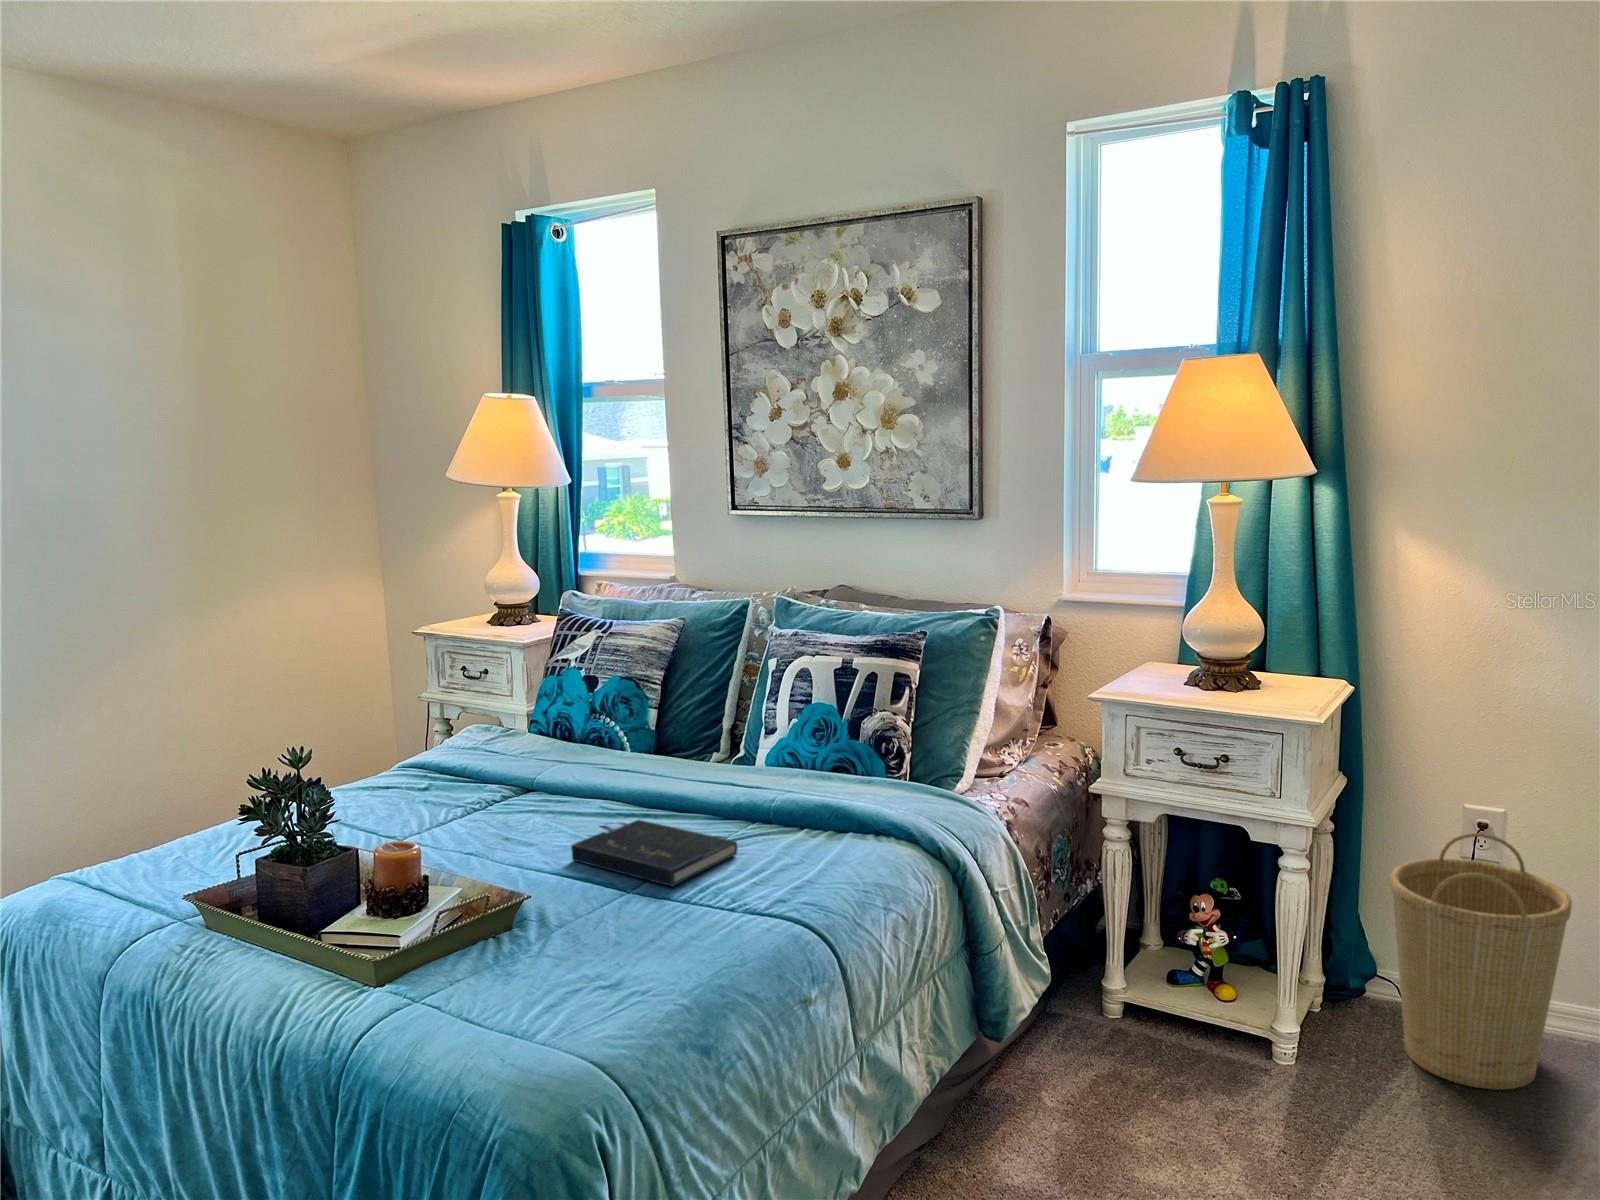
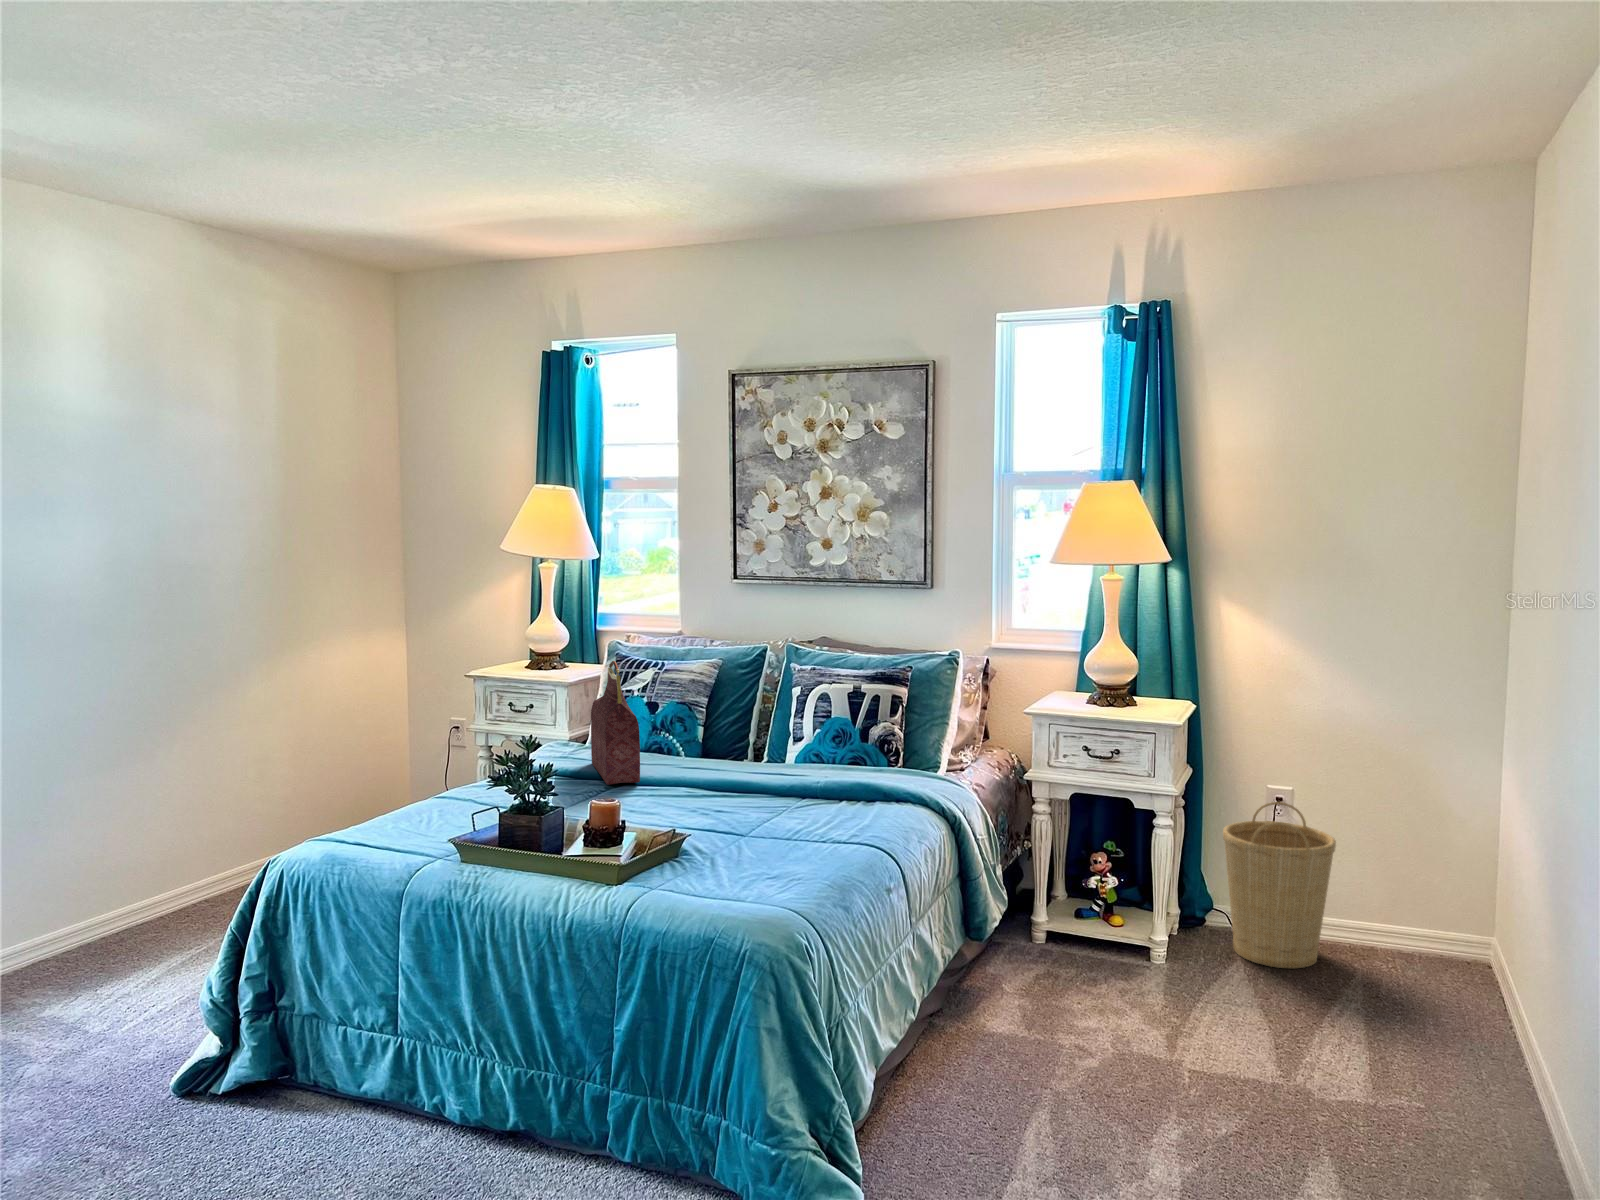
handbag: none [487,627,545,797] -> present [591,661,640,785]
book: present [571,820,737,886] -> none [696,794,810,830]

